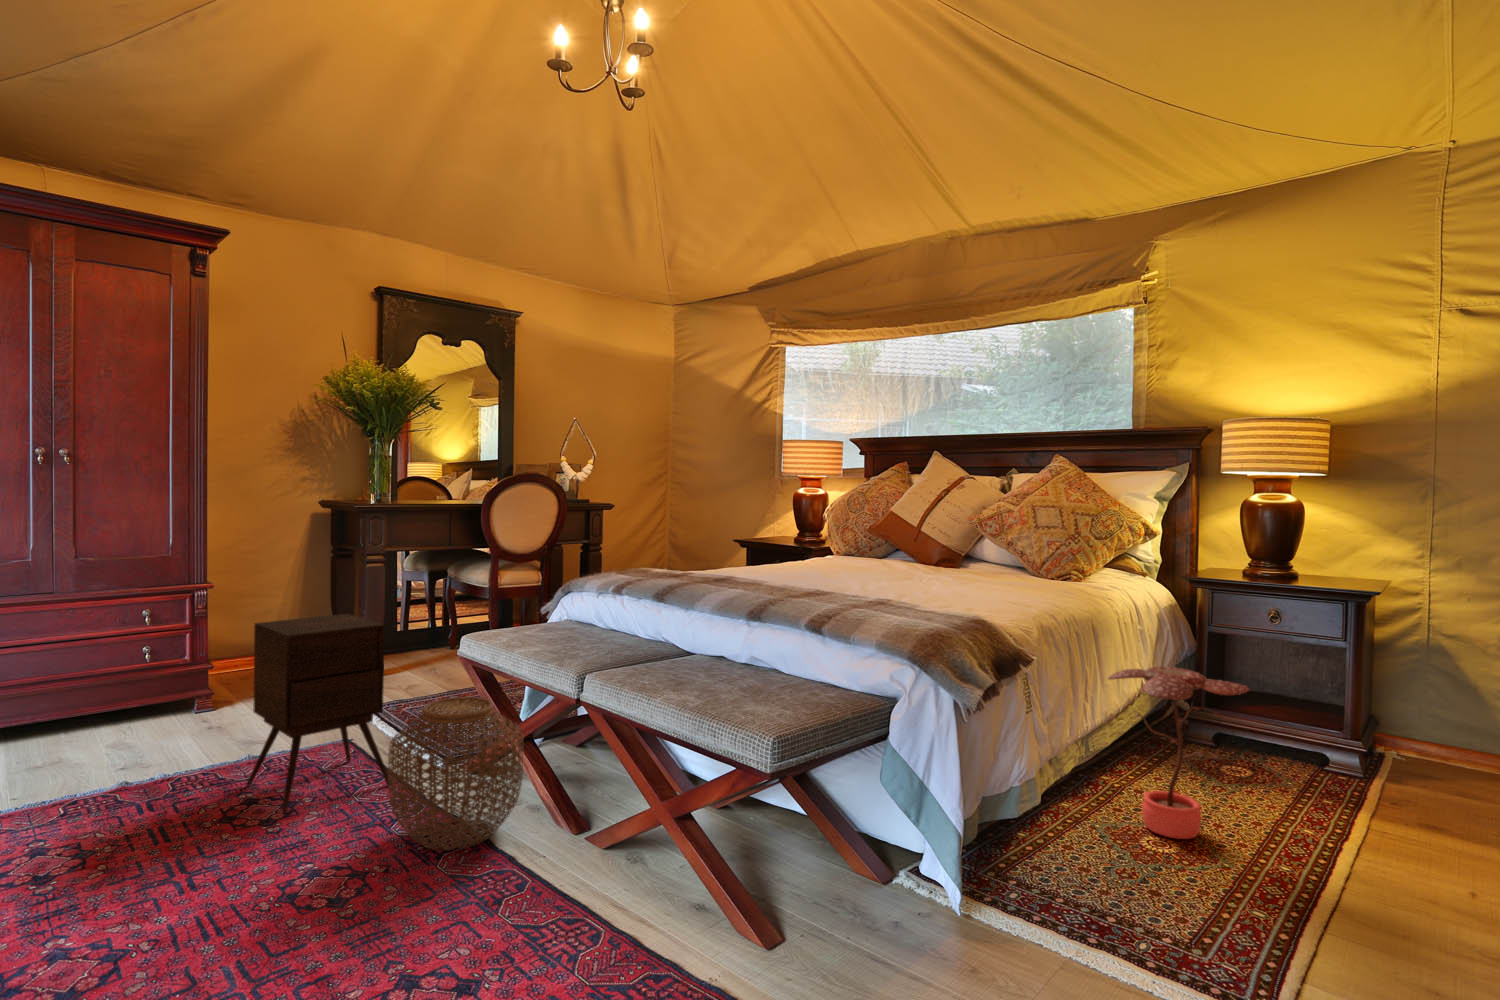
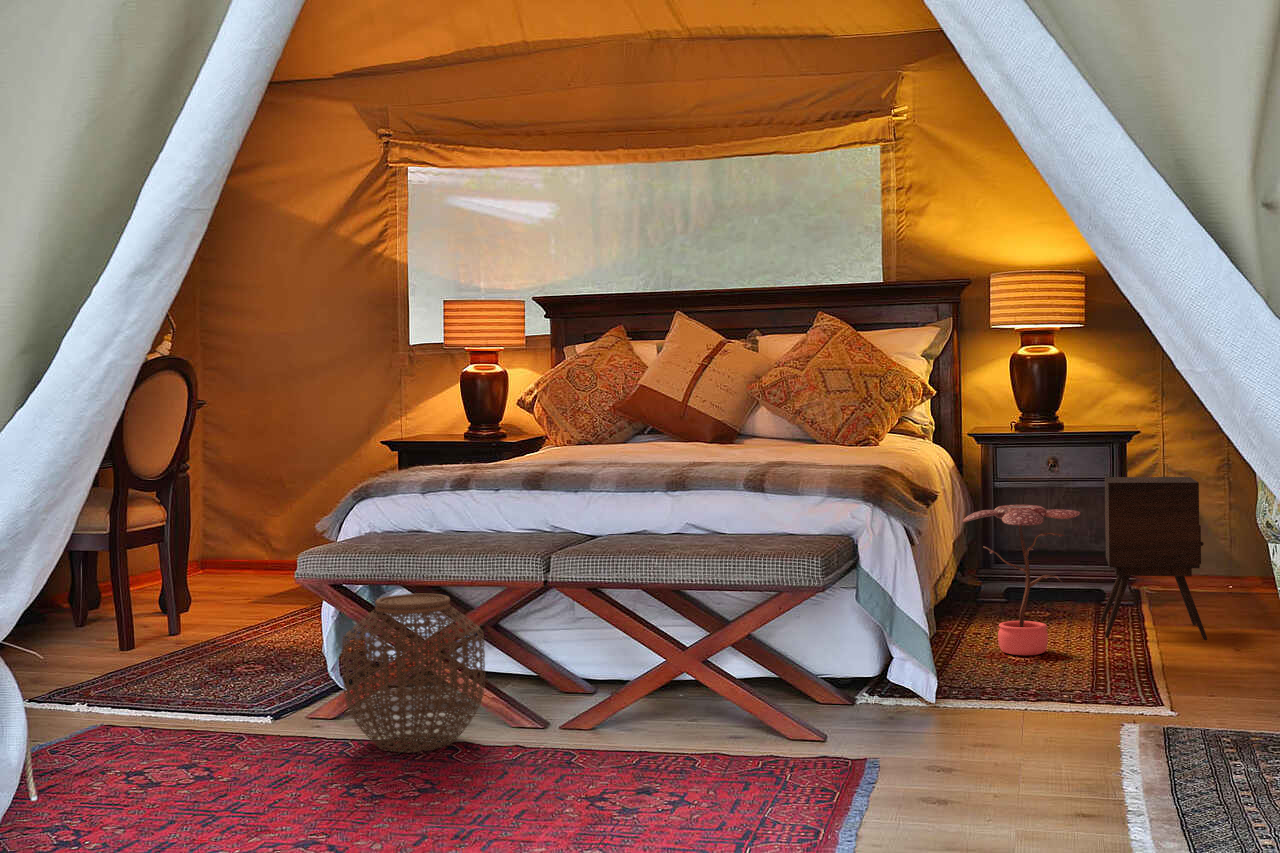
side table: present [247,614,391,814] -> present [1100,477,1207,640]

